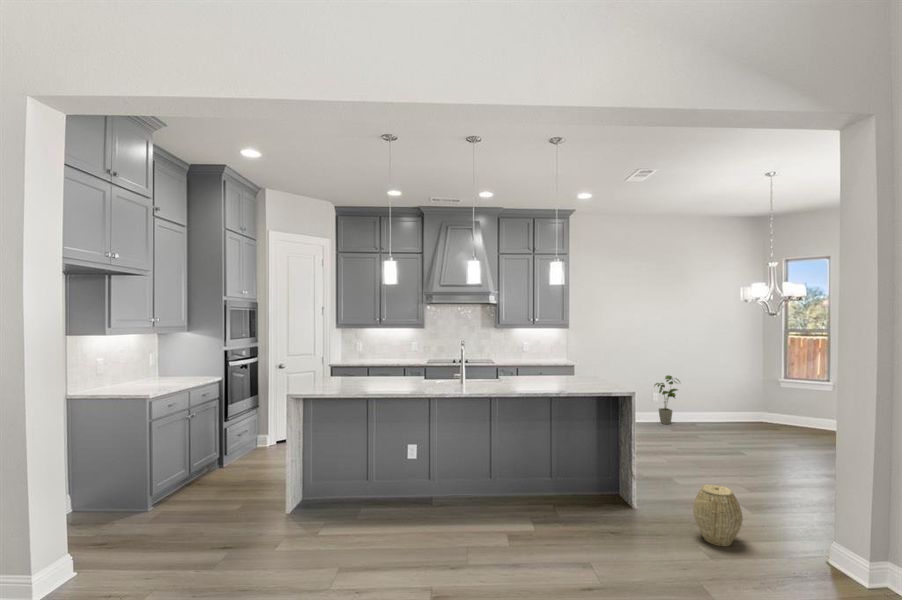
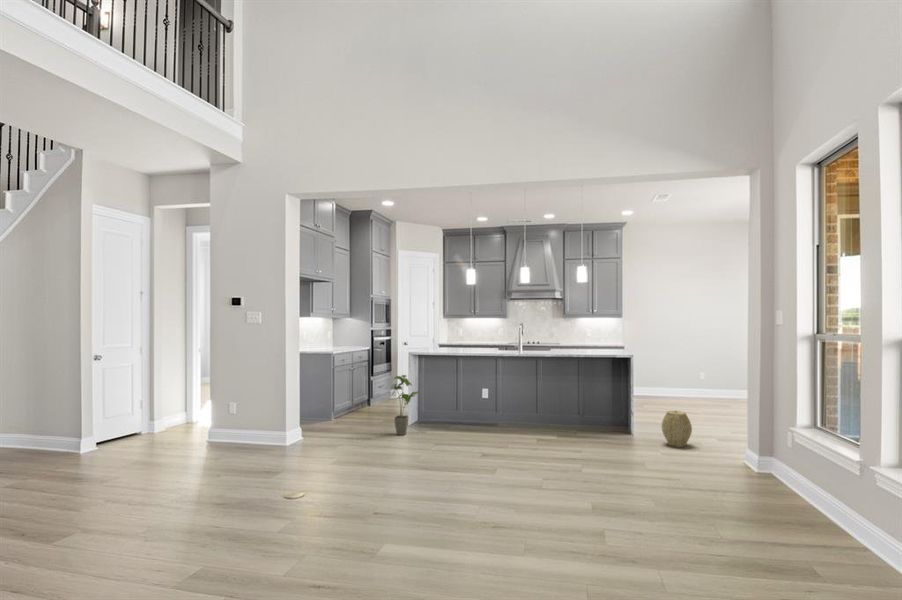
house plant: present [654,375,680,424] -> present [393,375,419,435]

